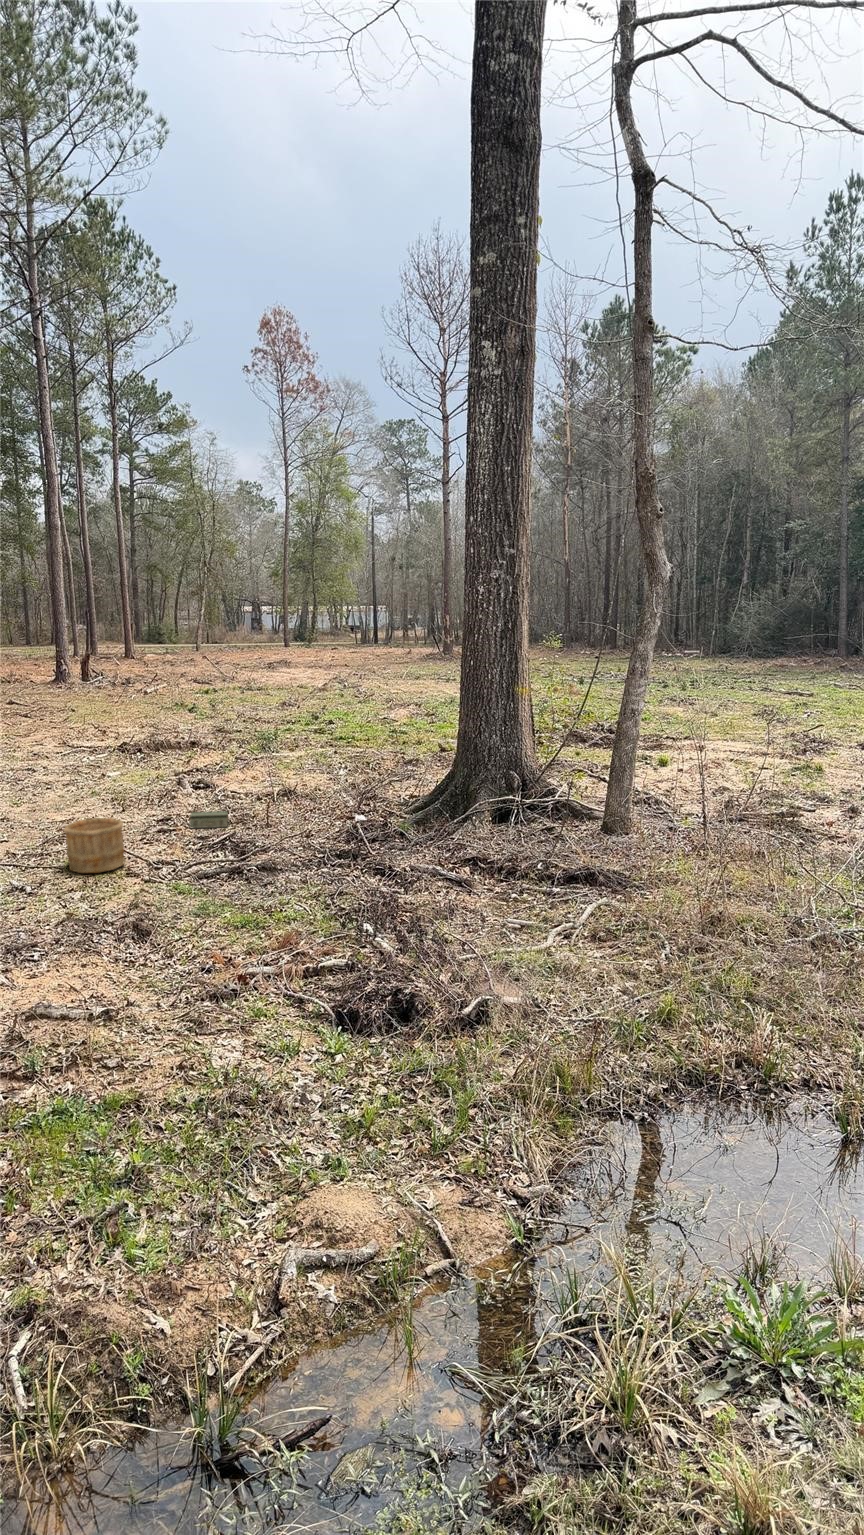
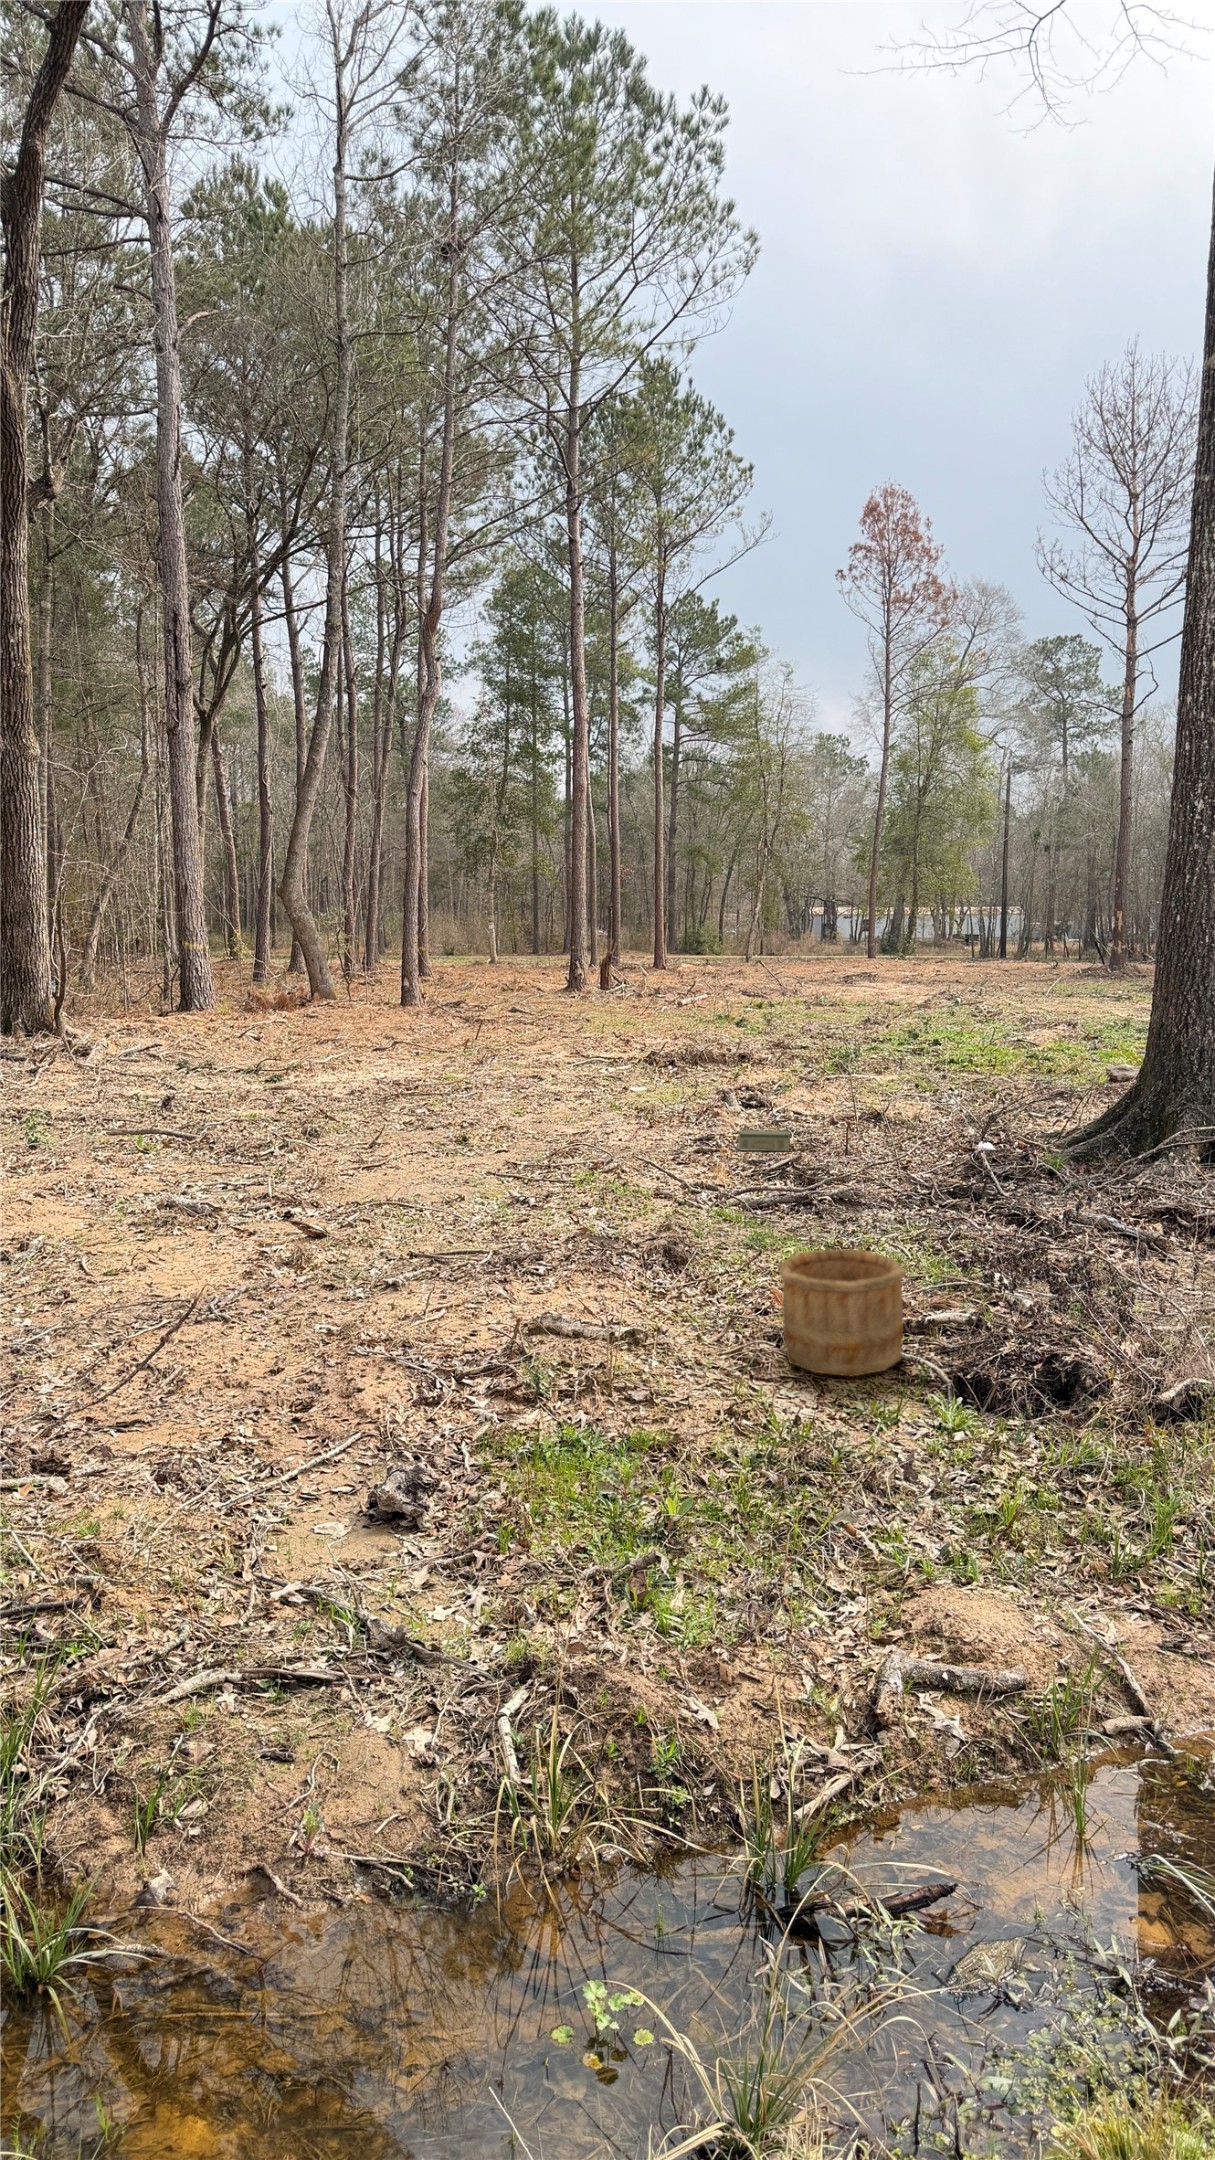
wooden bucket: present [64,818,124,873] -> present [778,1249,906,1376]

